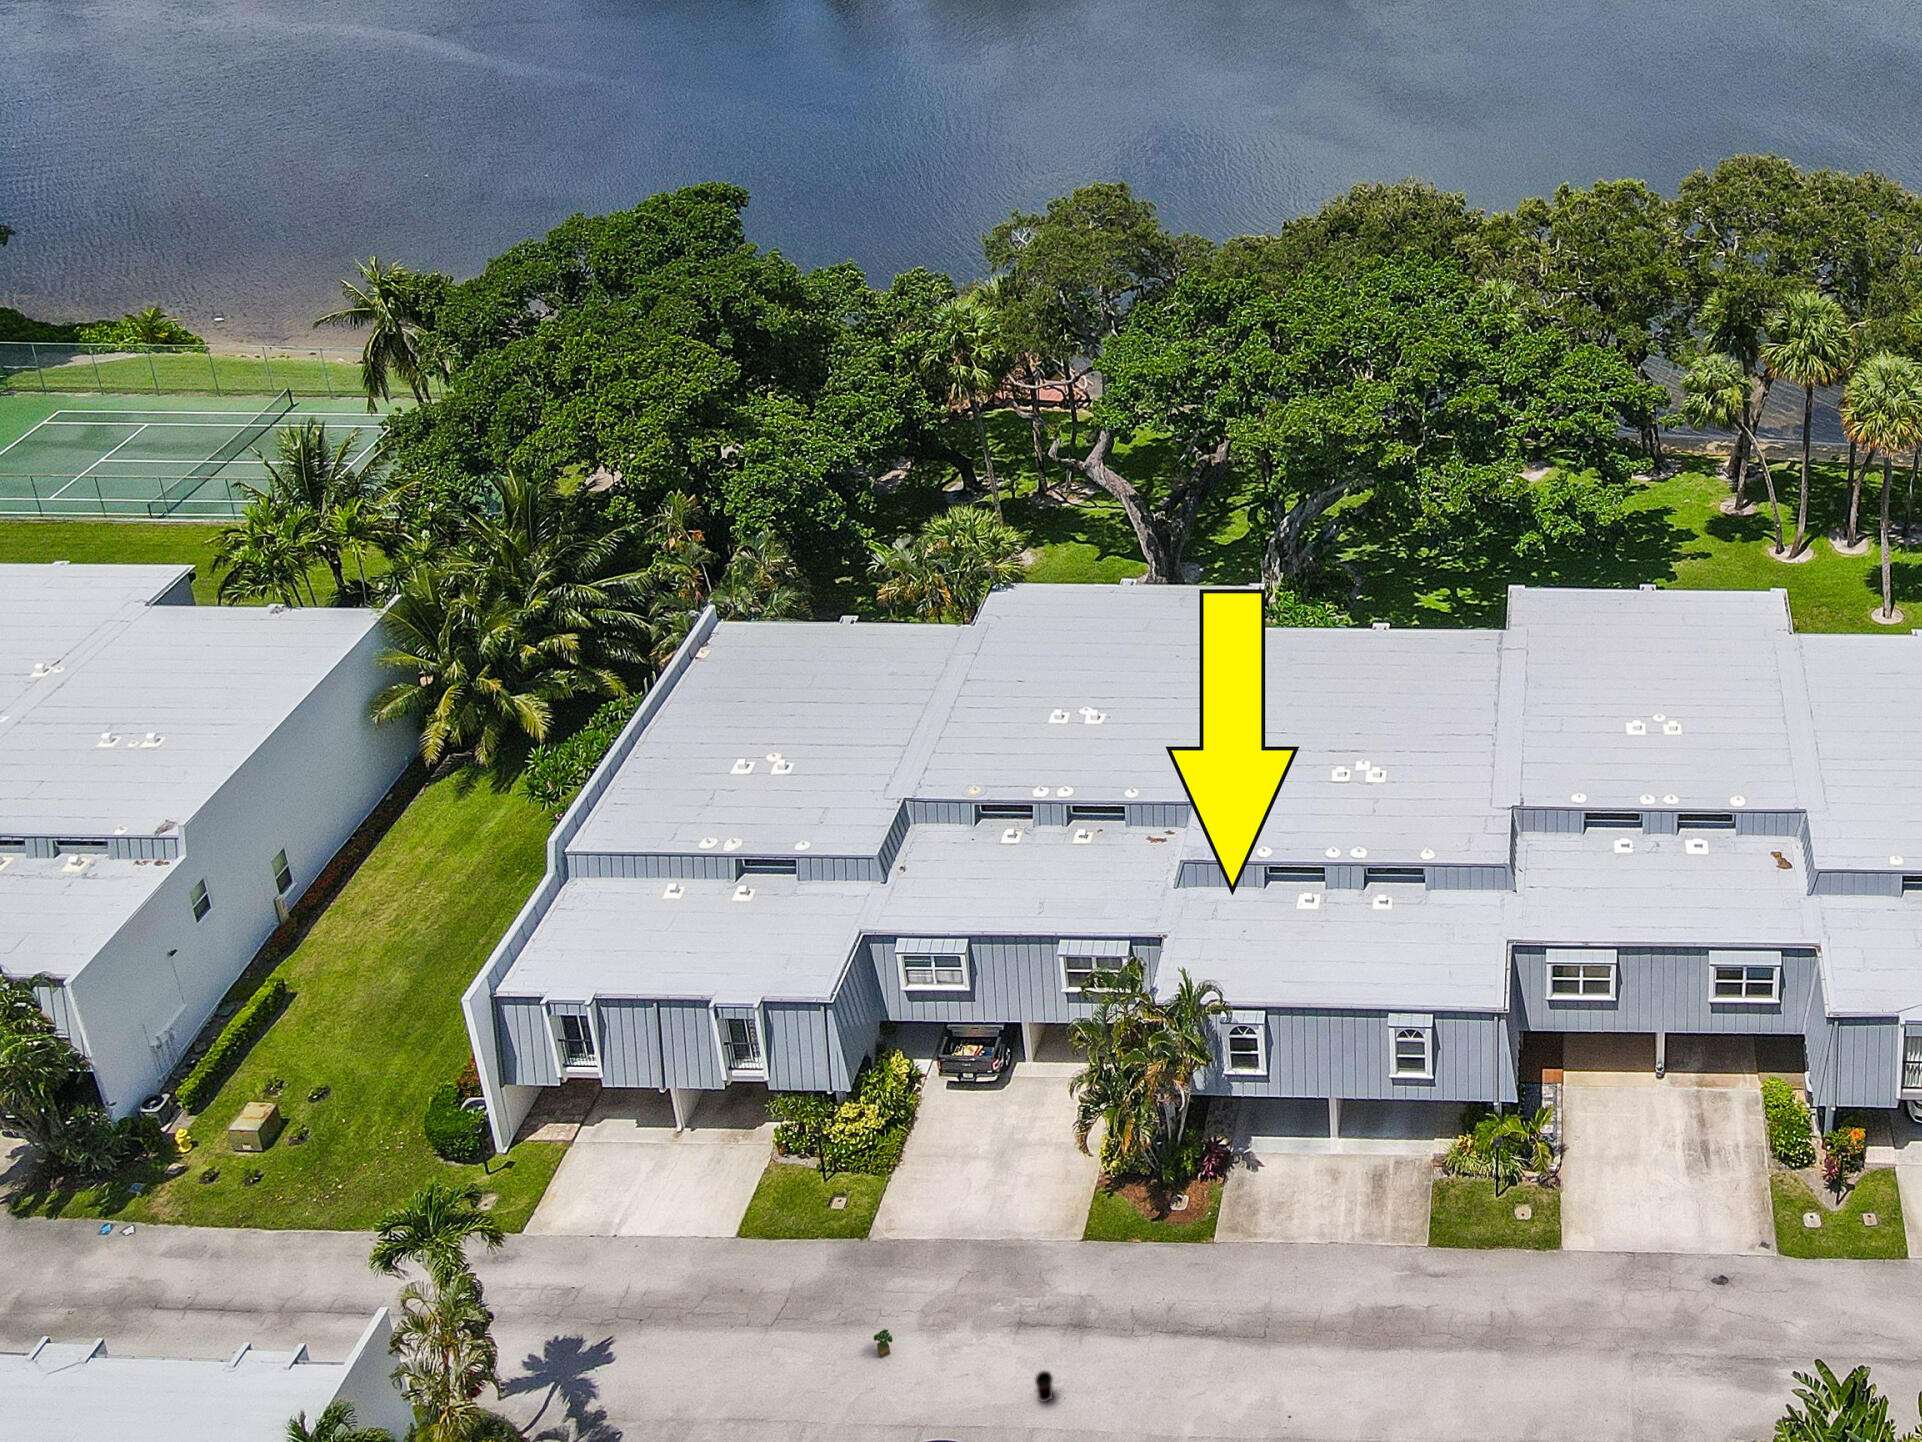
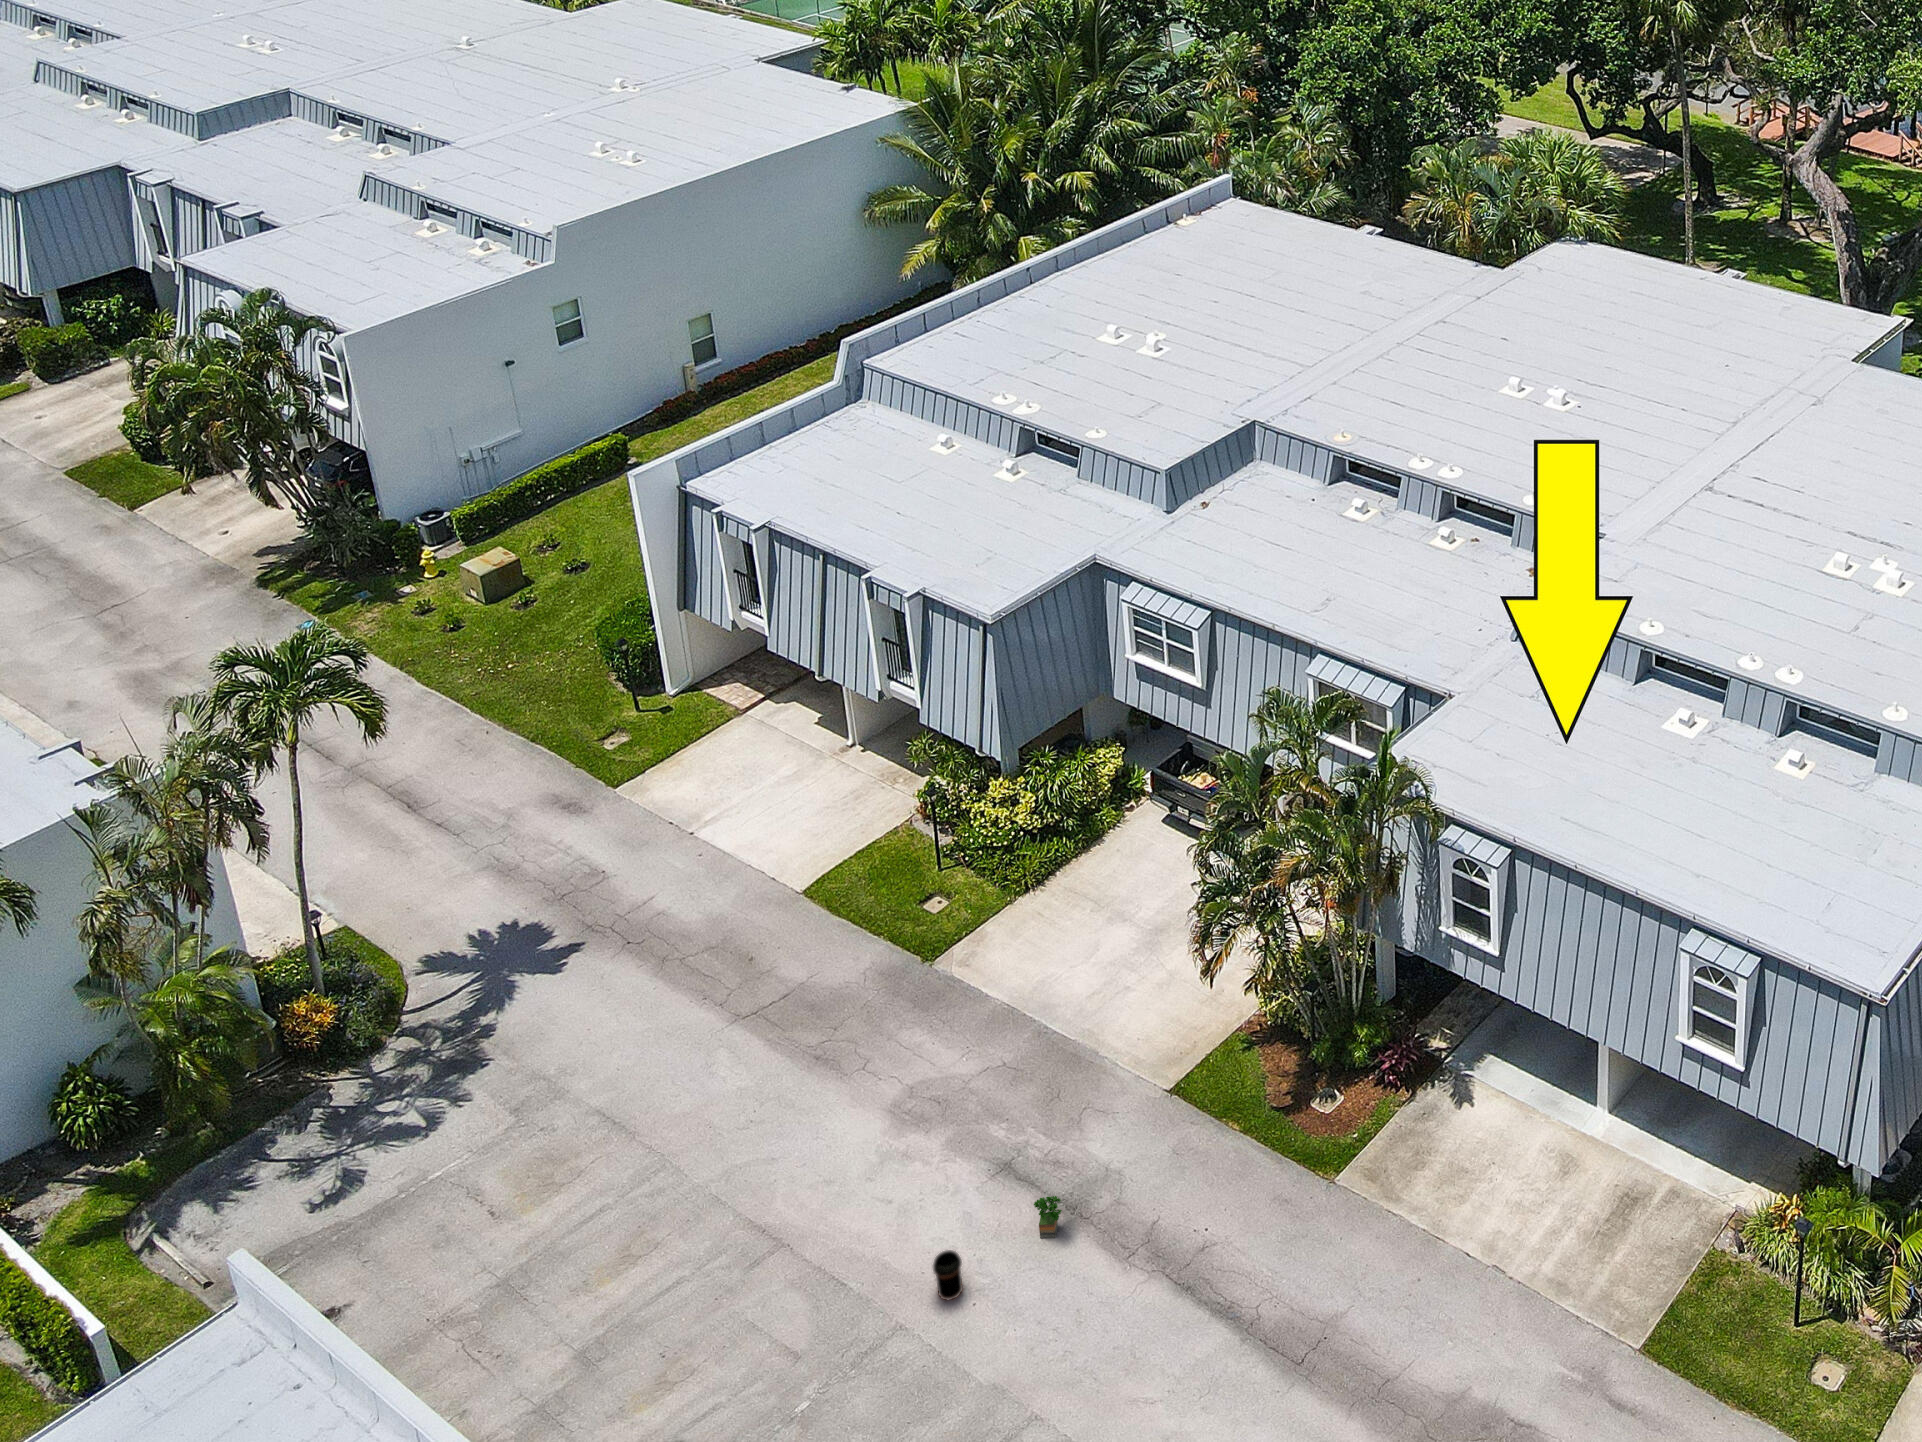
potted tree: present [873,1329,893,1358] -> present [1034,1196,1062,1238]

